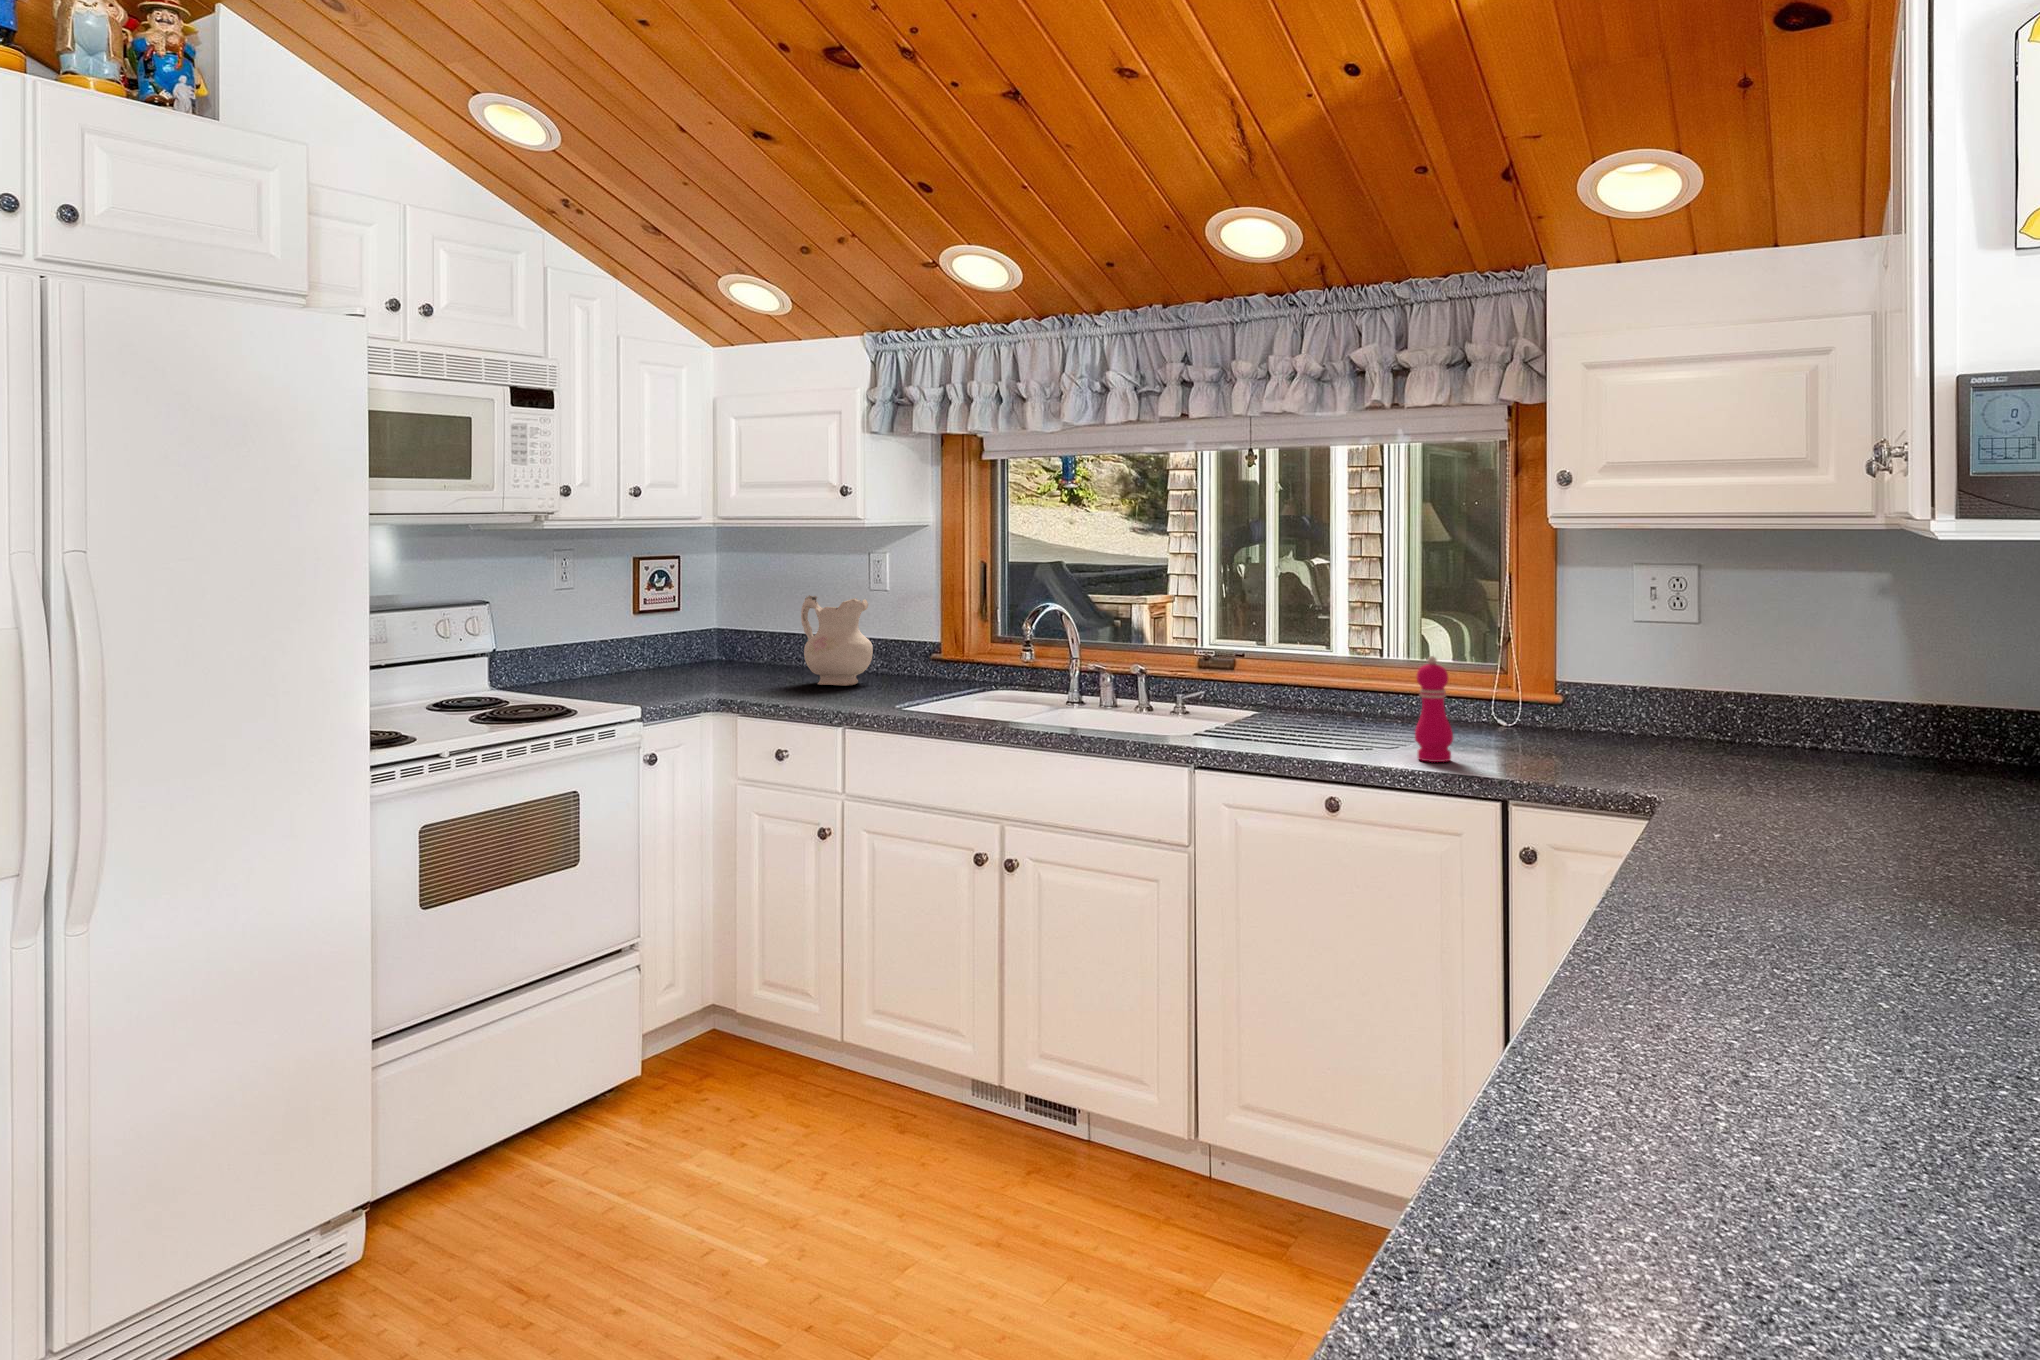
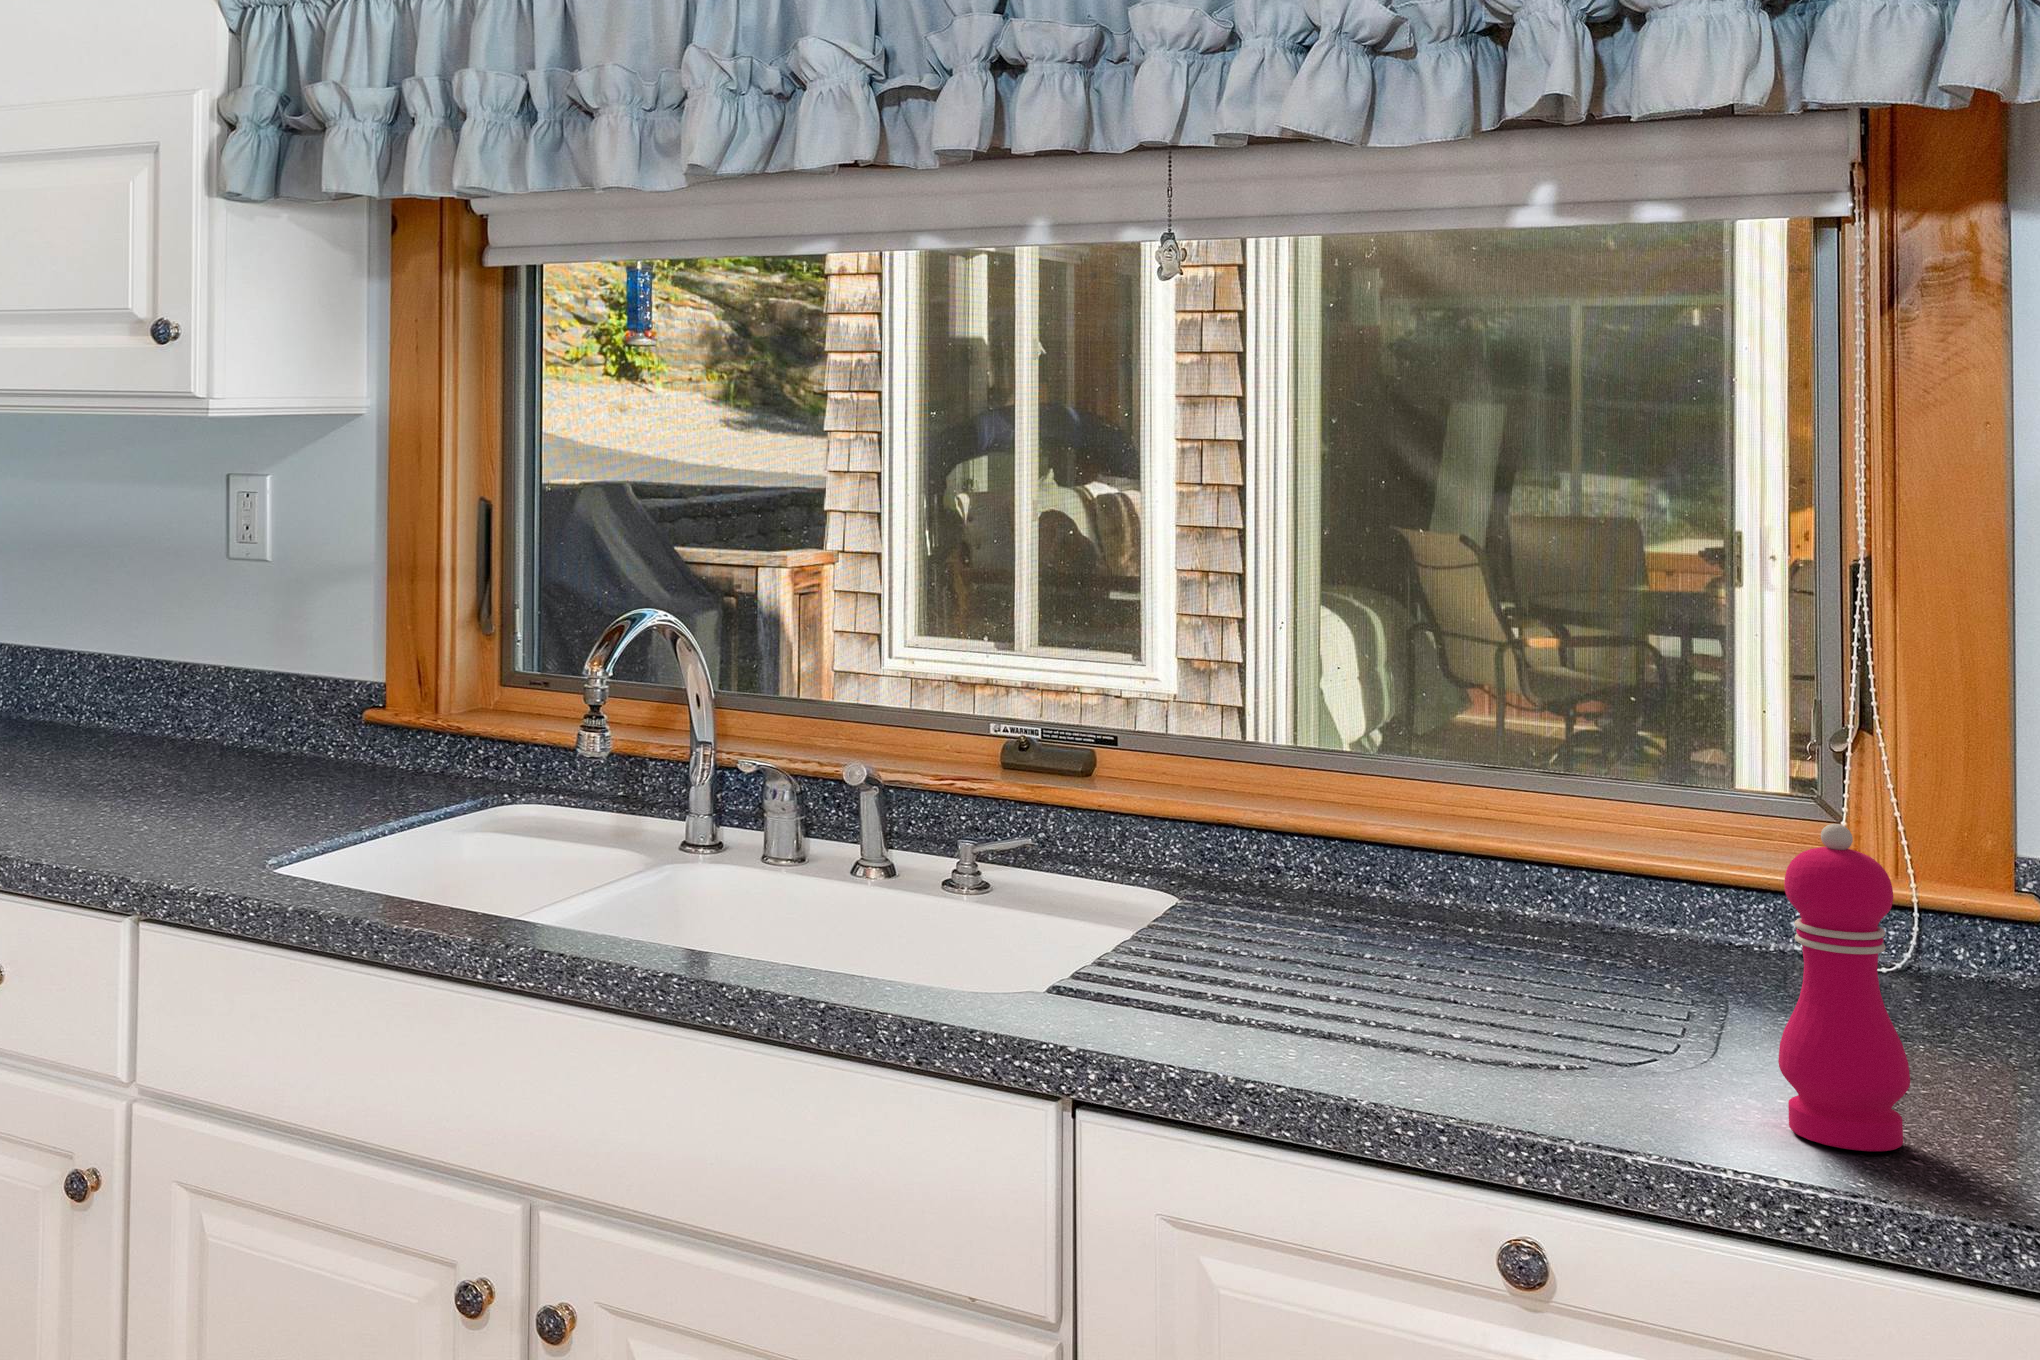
ceramic pitcher: present [801,595,873,686] -> none [63,572,226,786]

